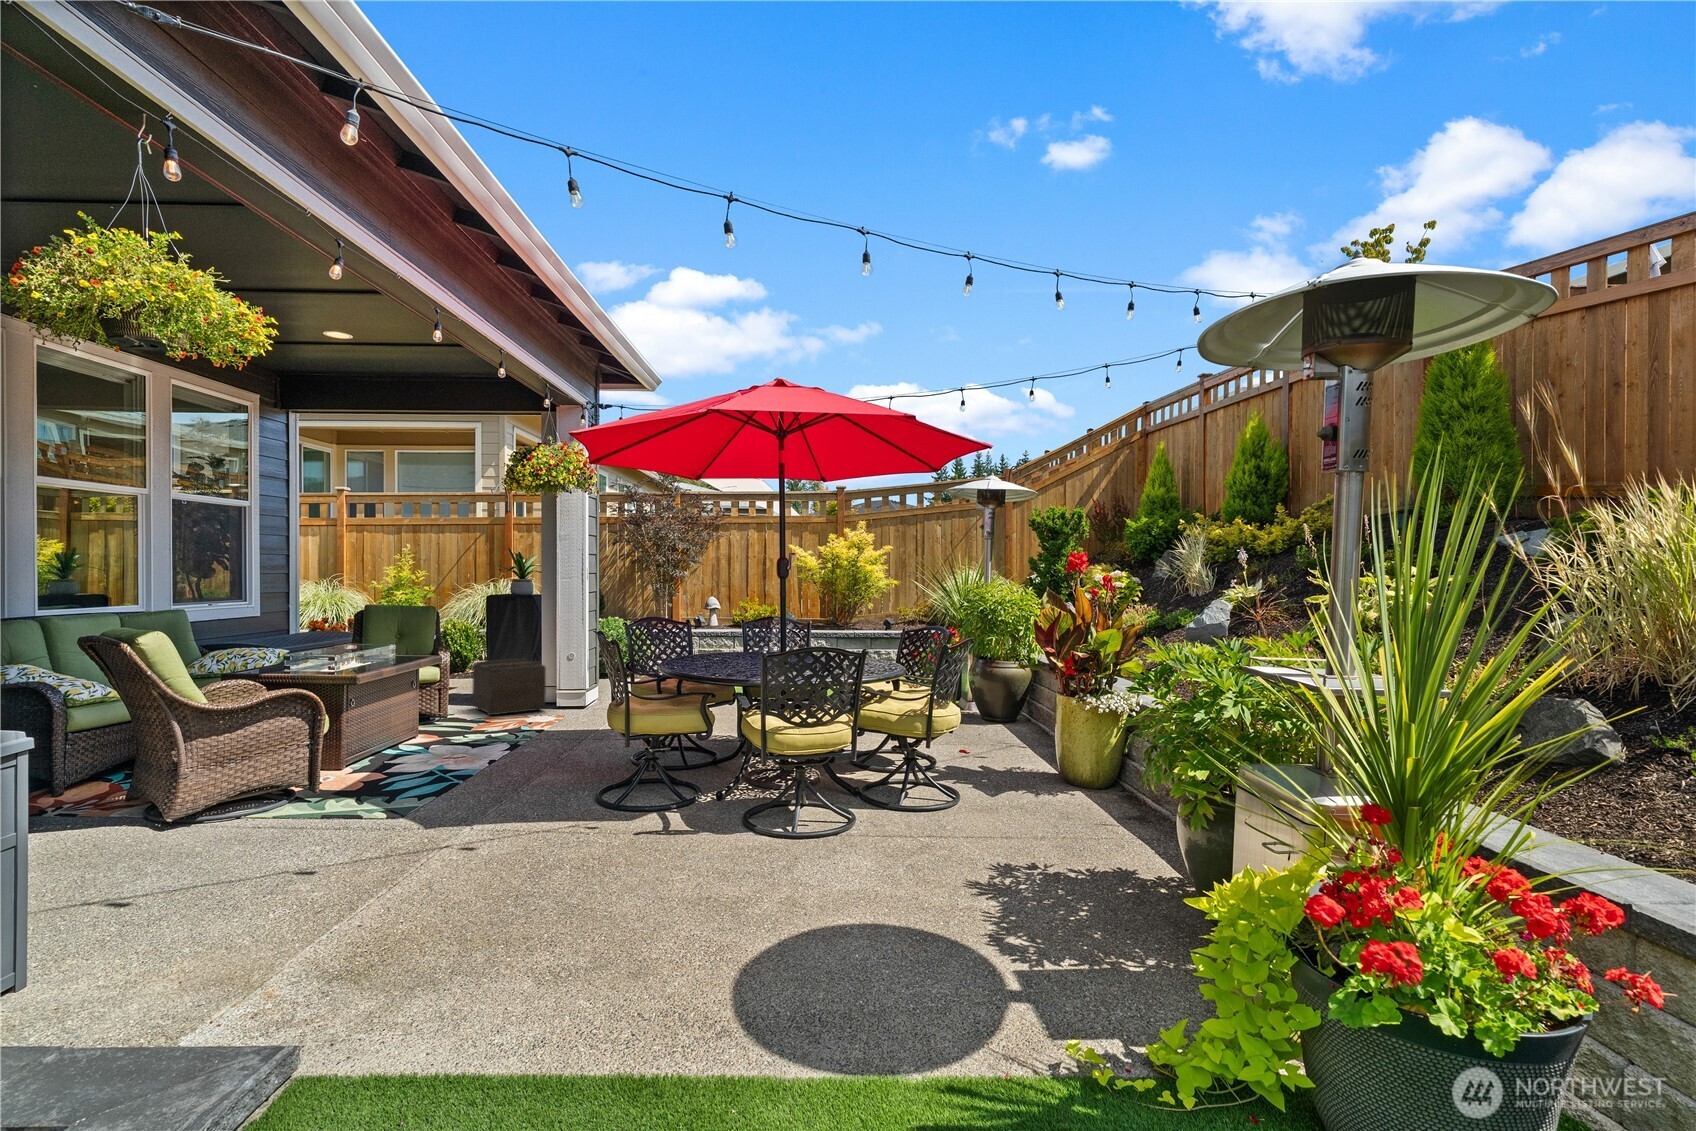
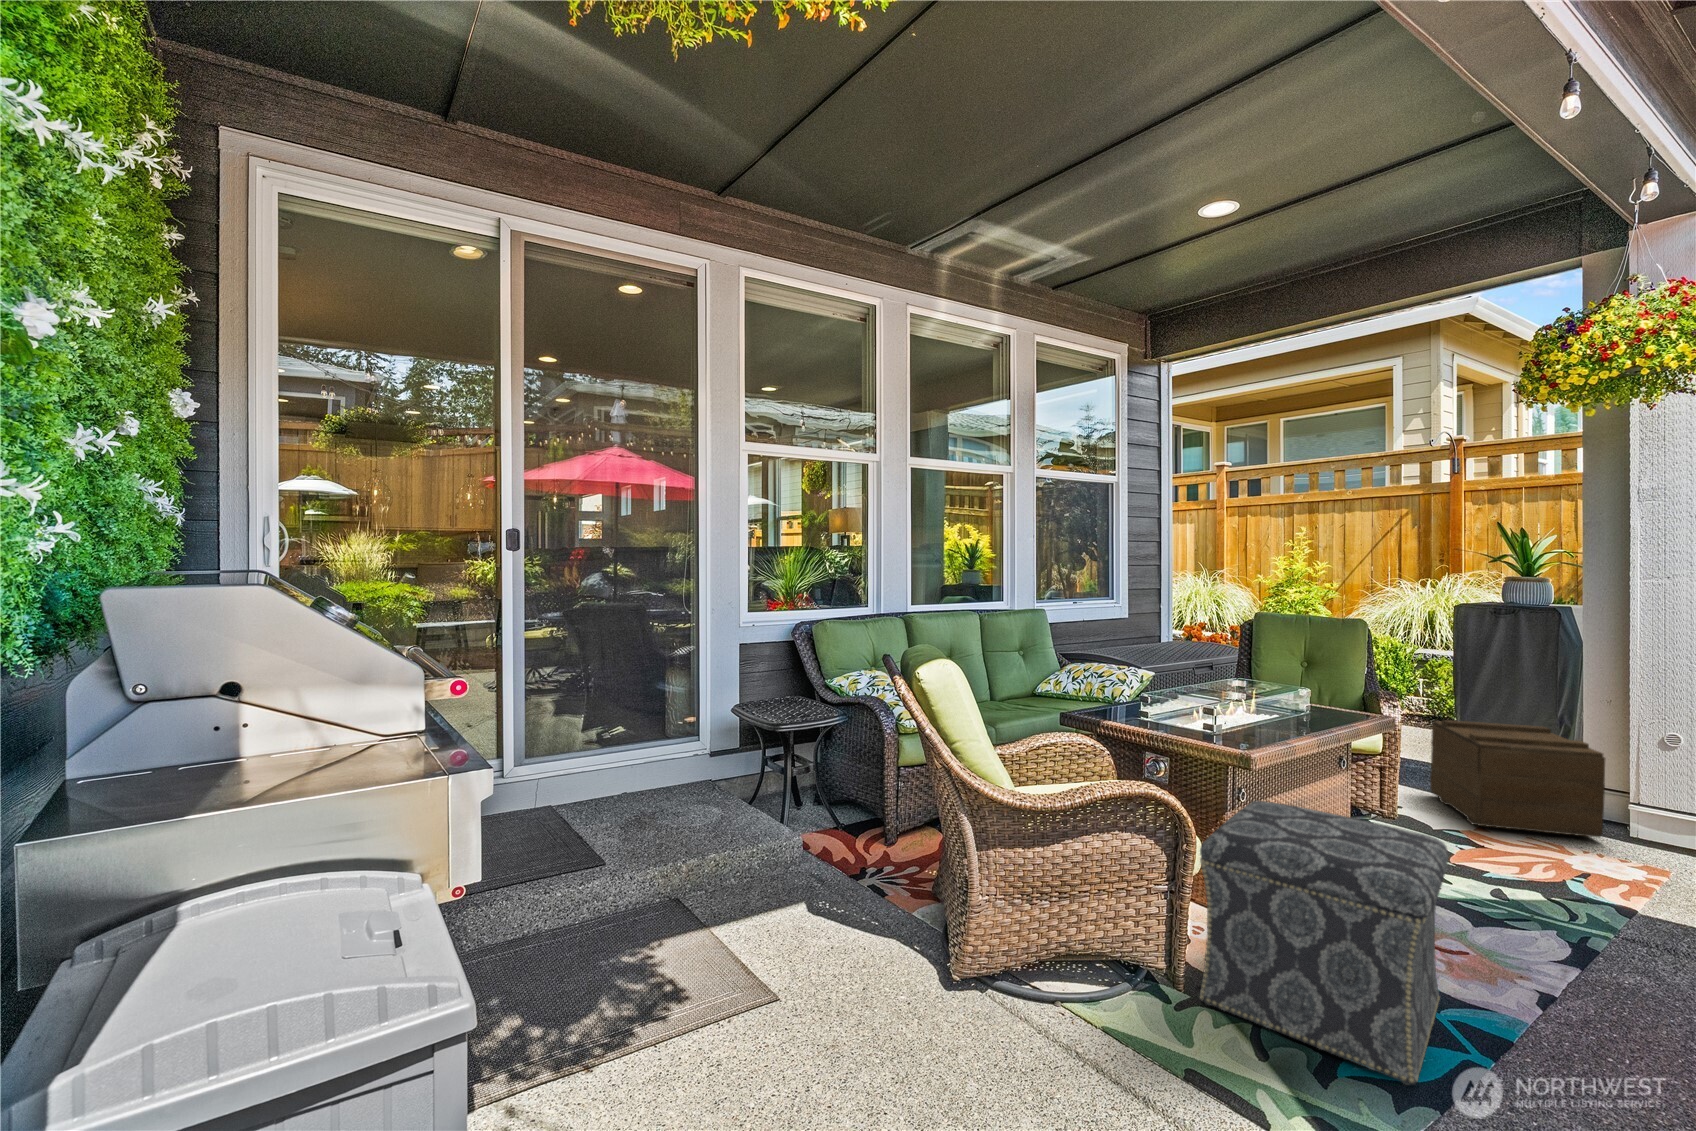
ottoman: none [327,695,448,797] -> present [1200,801,1448,1085]

